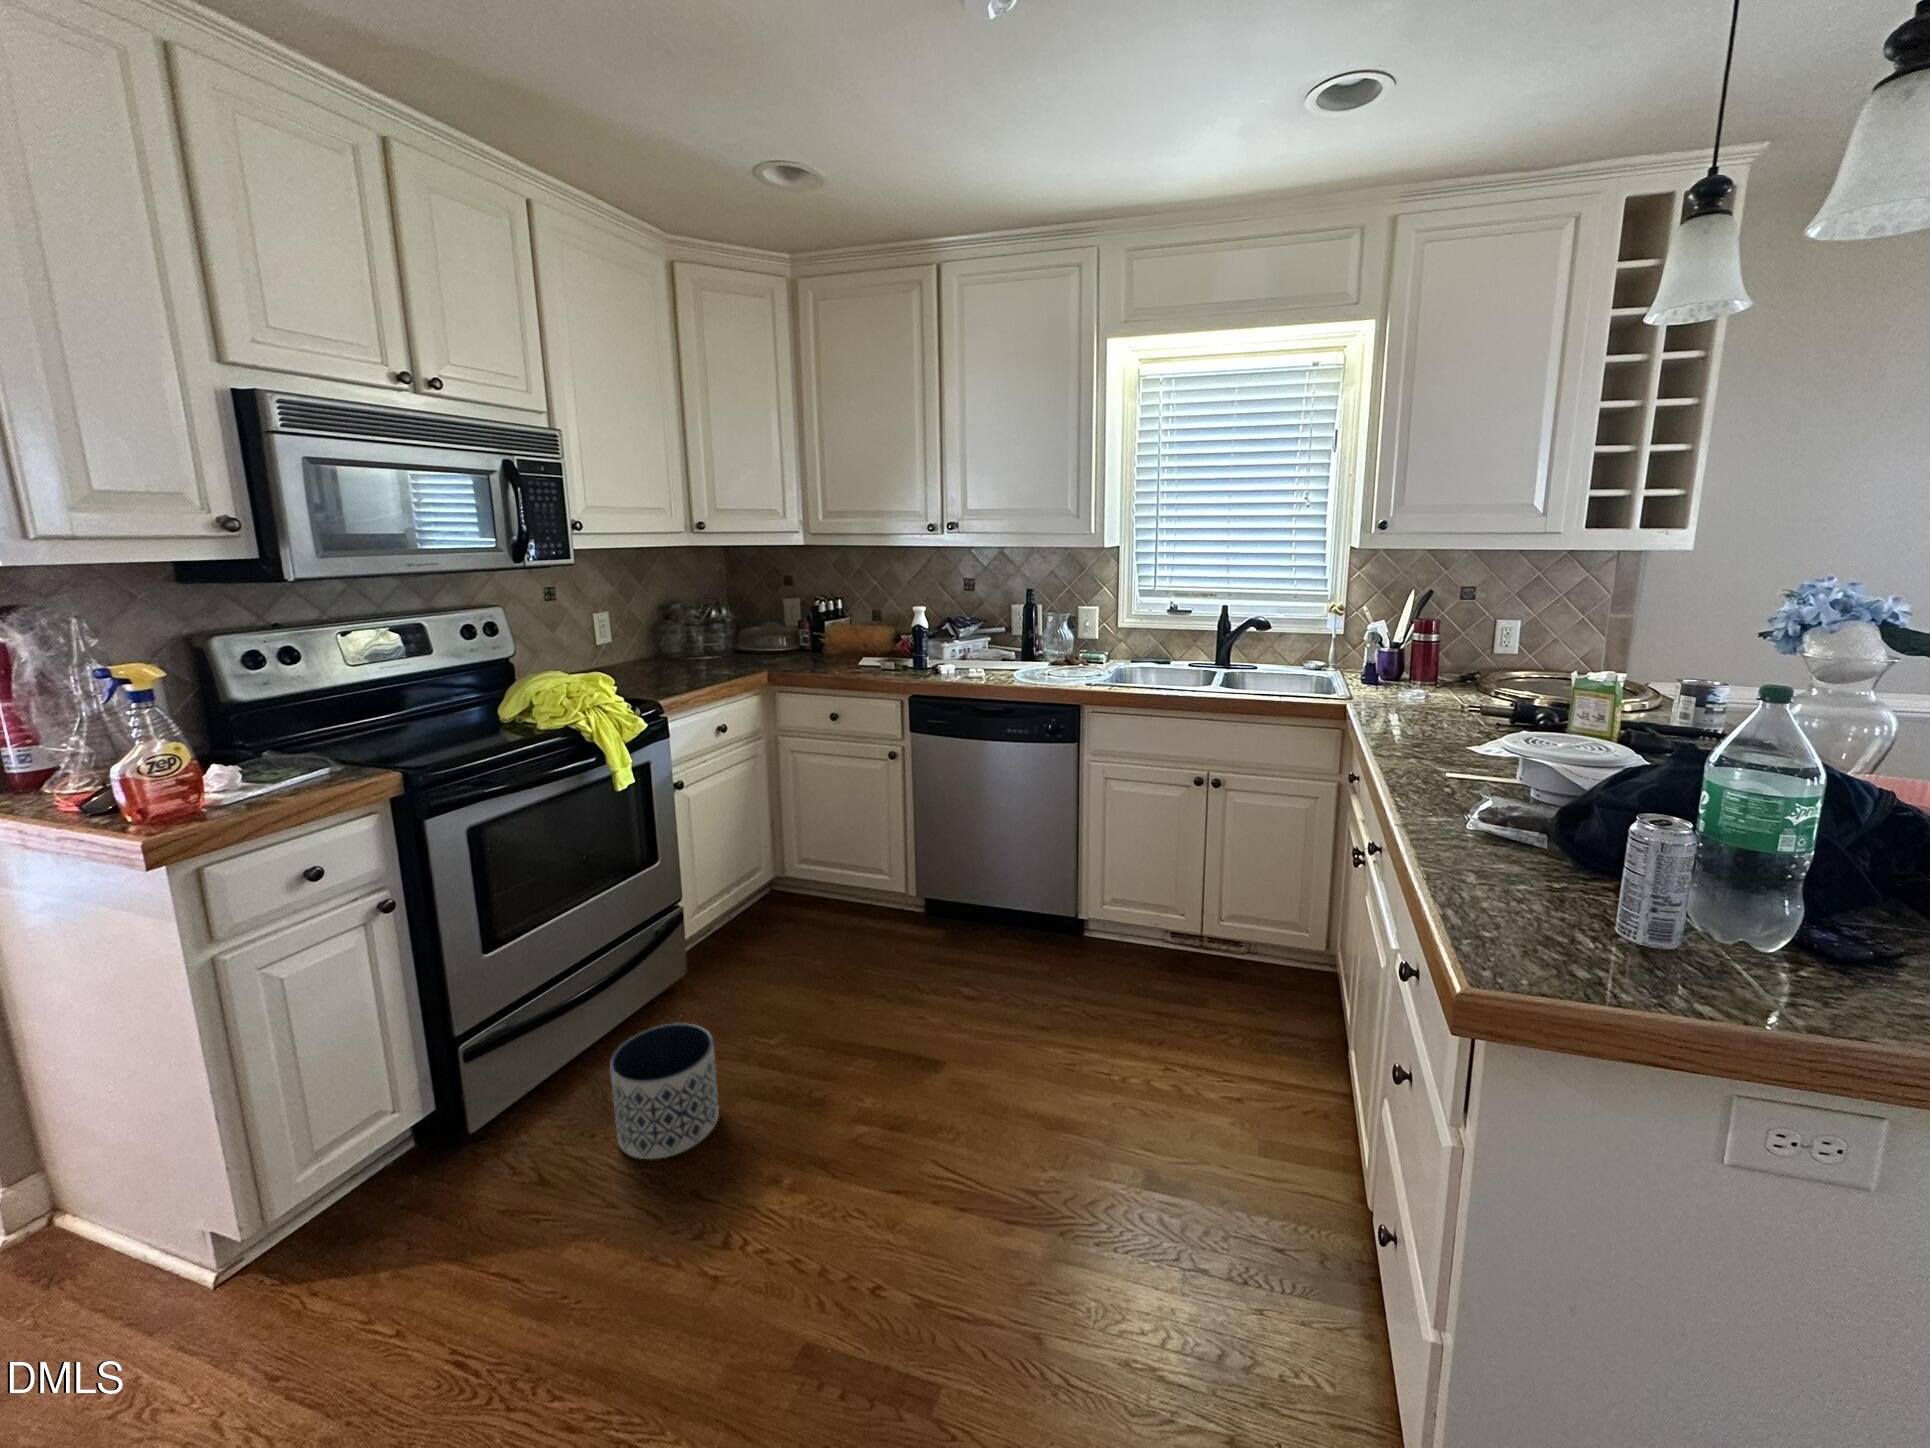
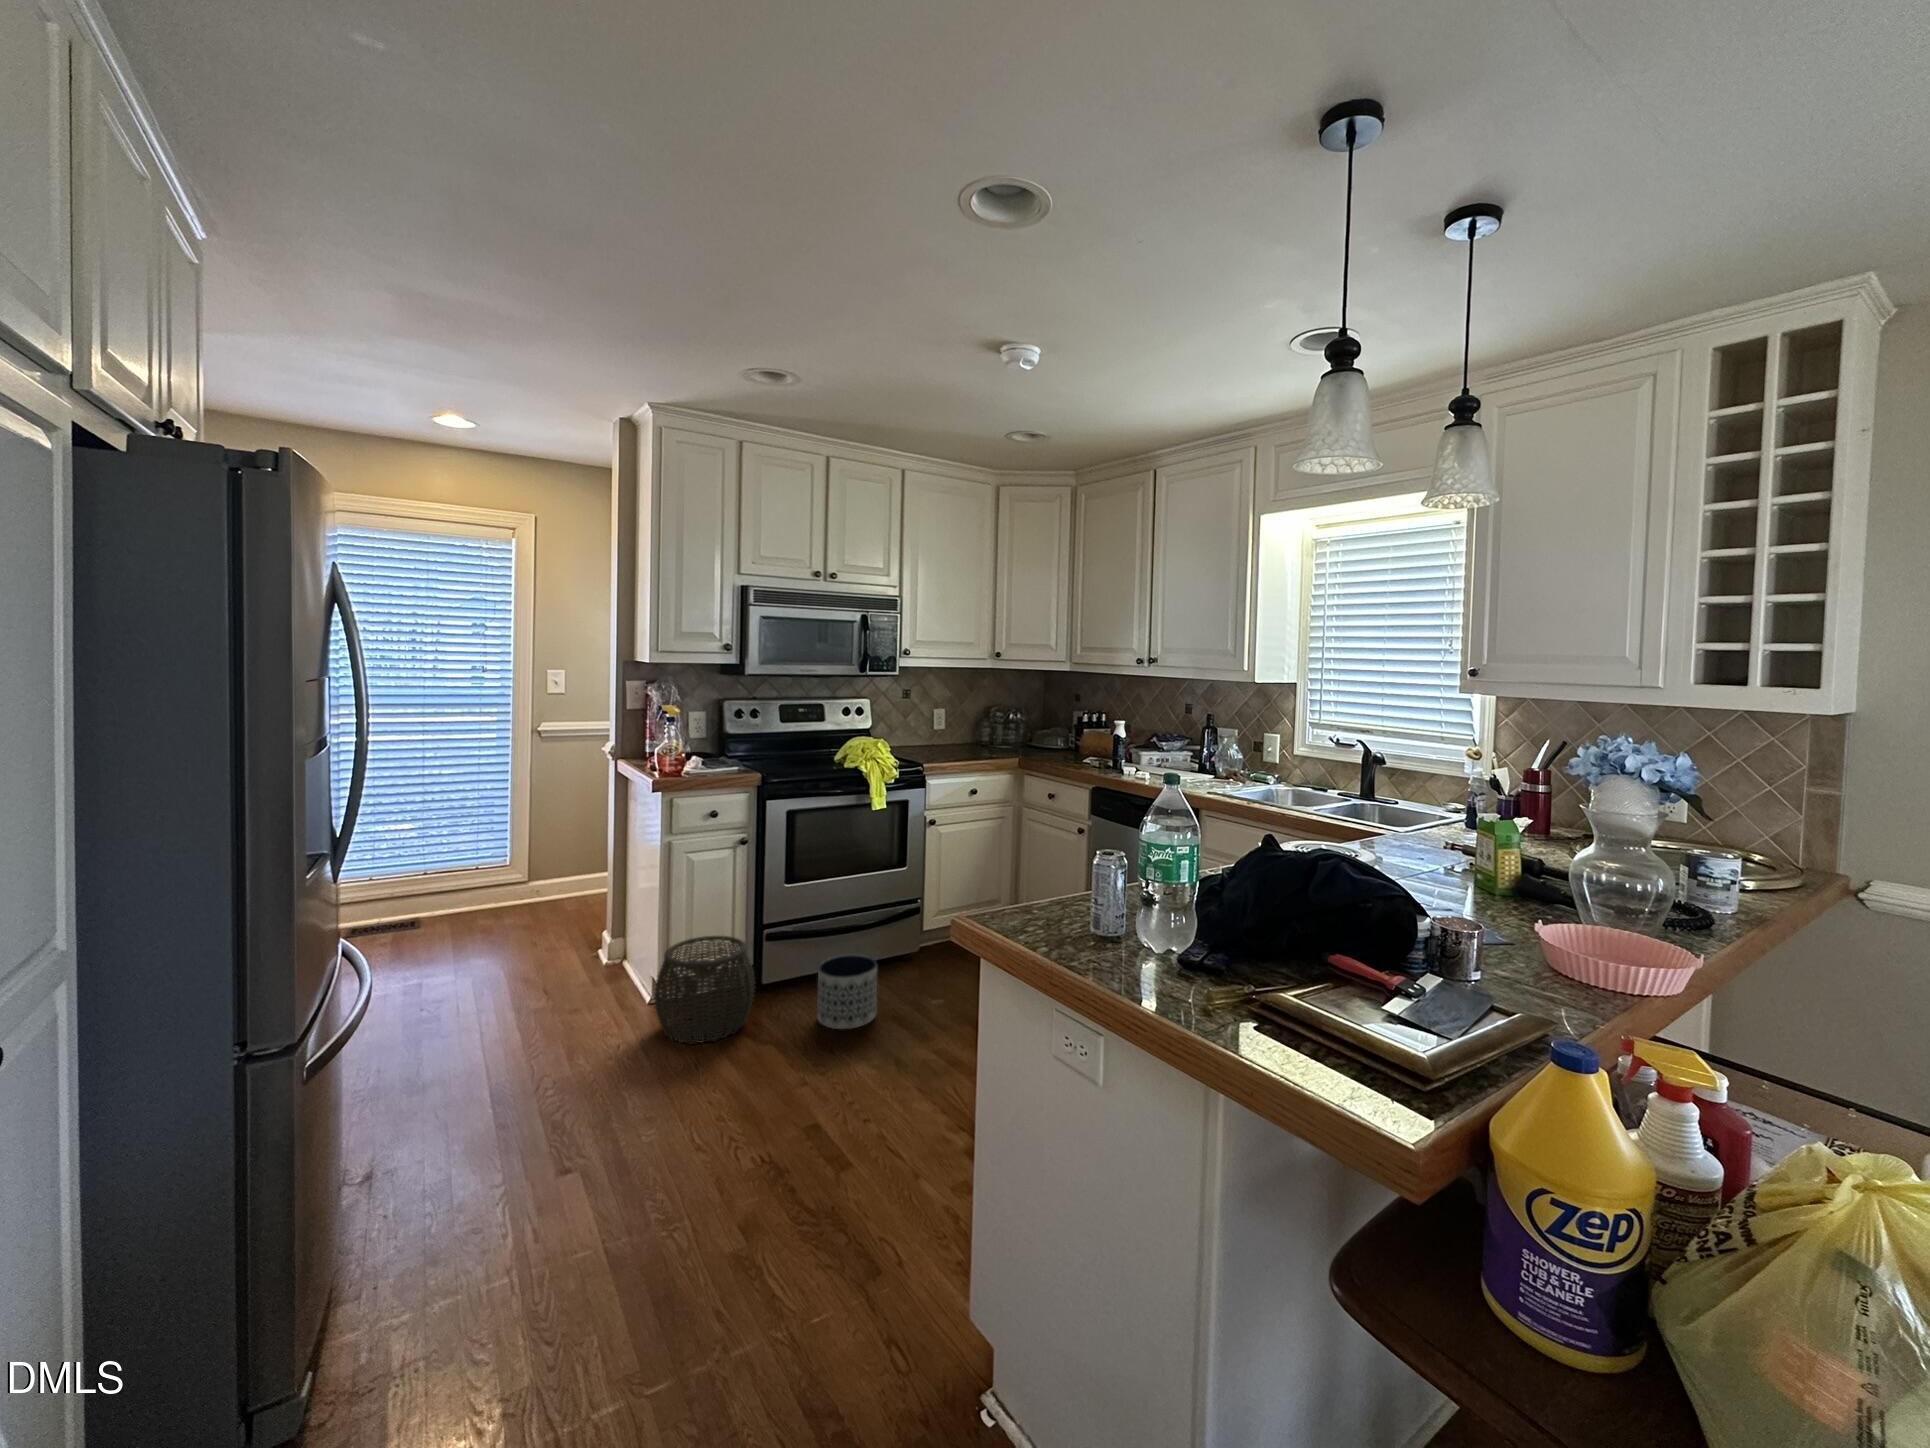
woven basket: none [274,1087,509,1339] -> present [654,936,755,1044]

